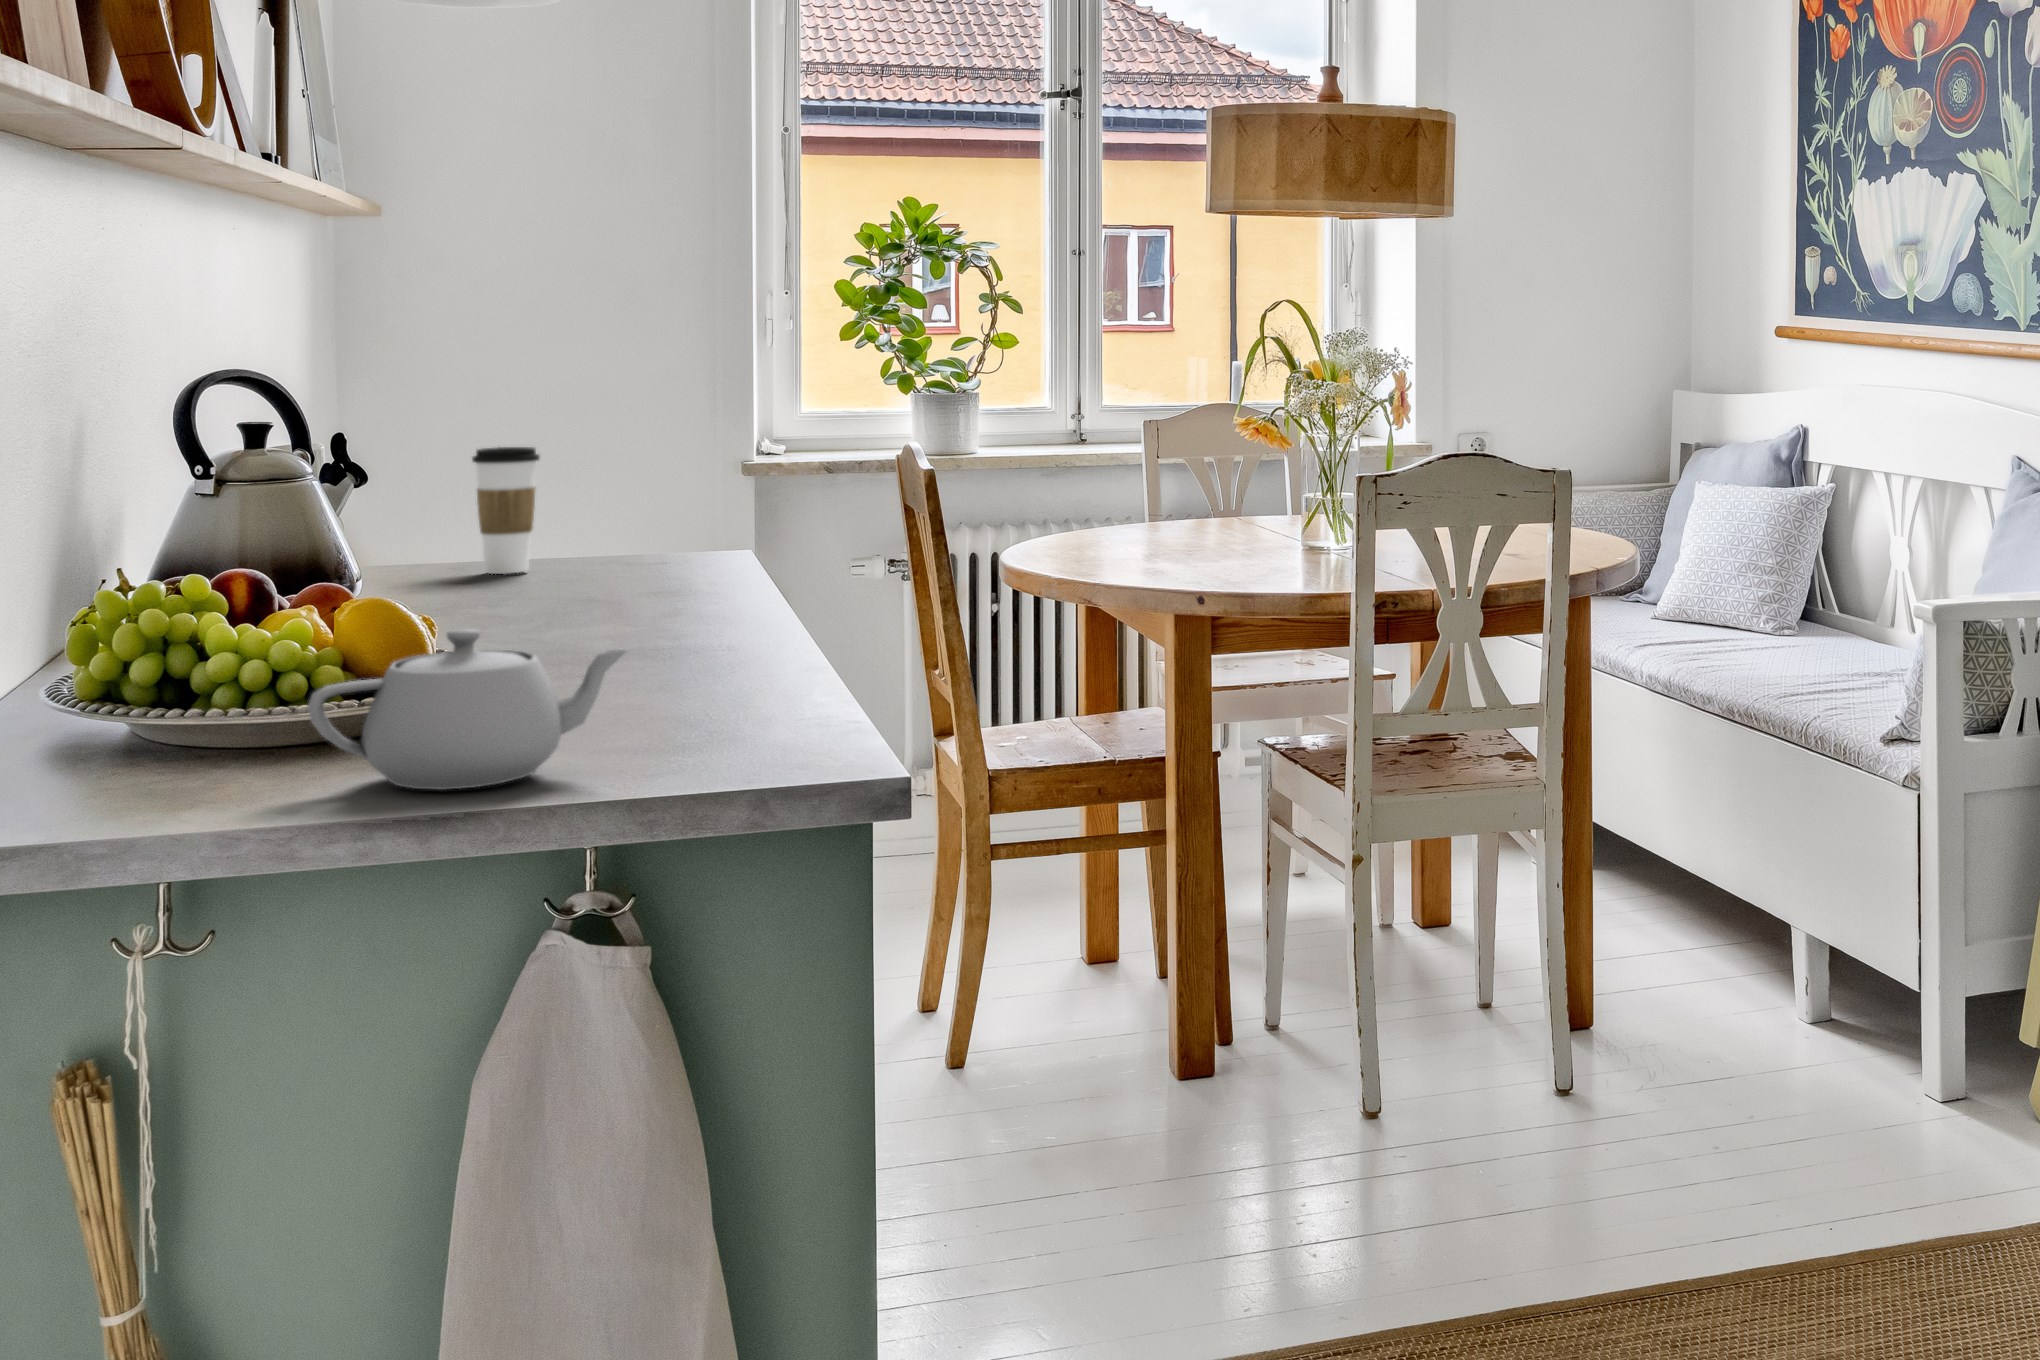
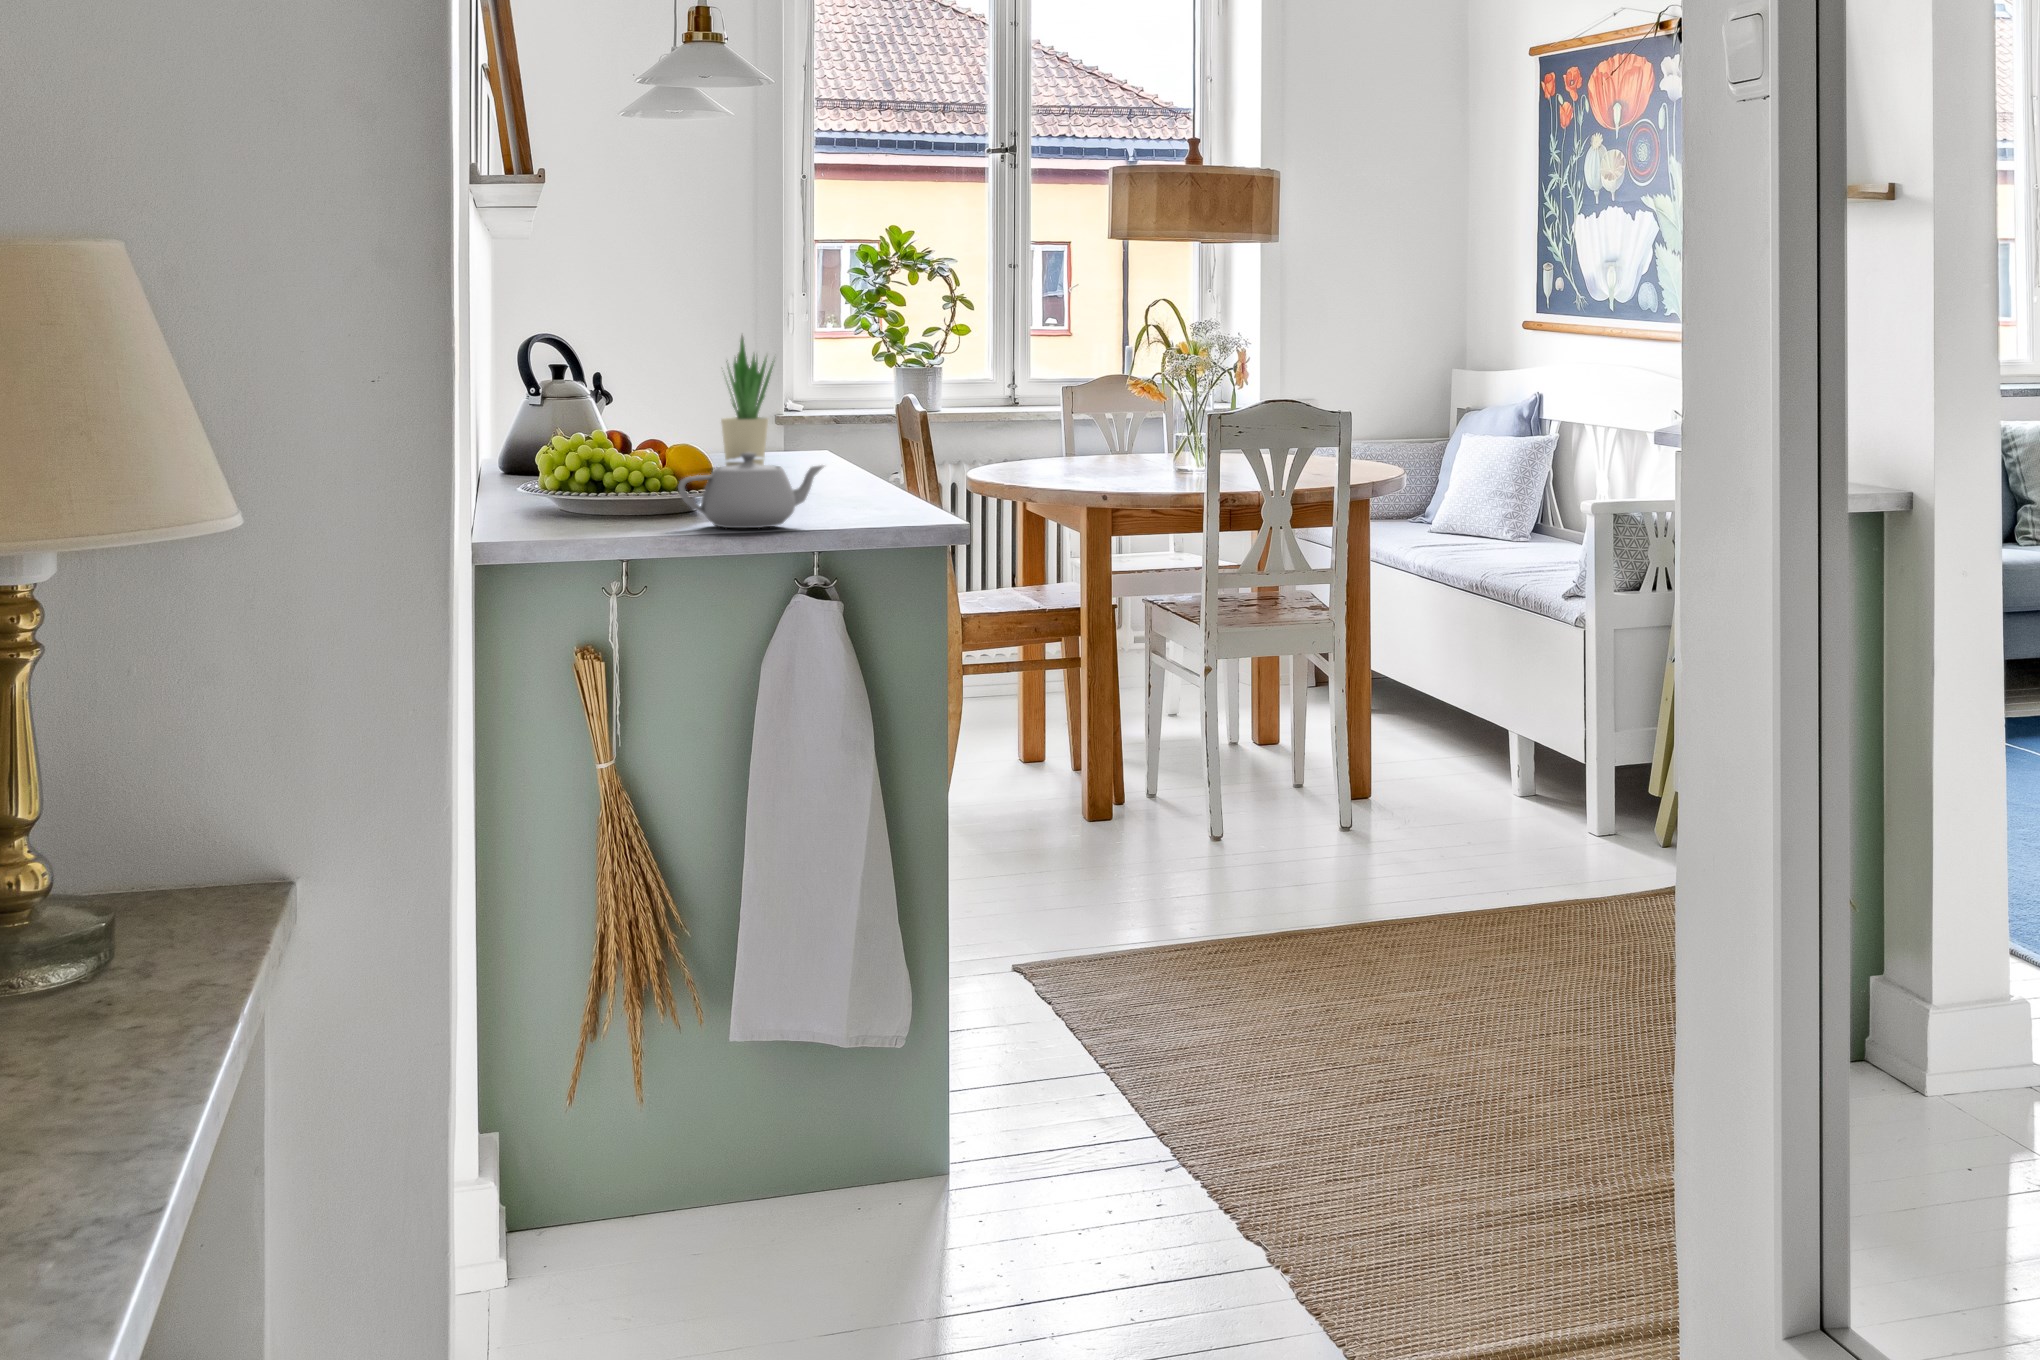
potted plant: none [592,358,683,571] -> present [721,336,773,466]
coffee cup: present [472,447,540,574] -> none [649,388,690,467]

